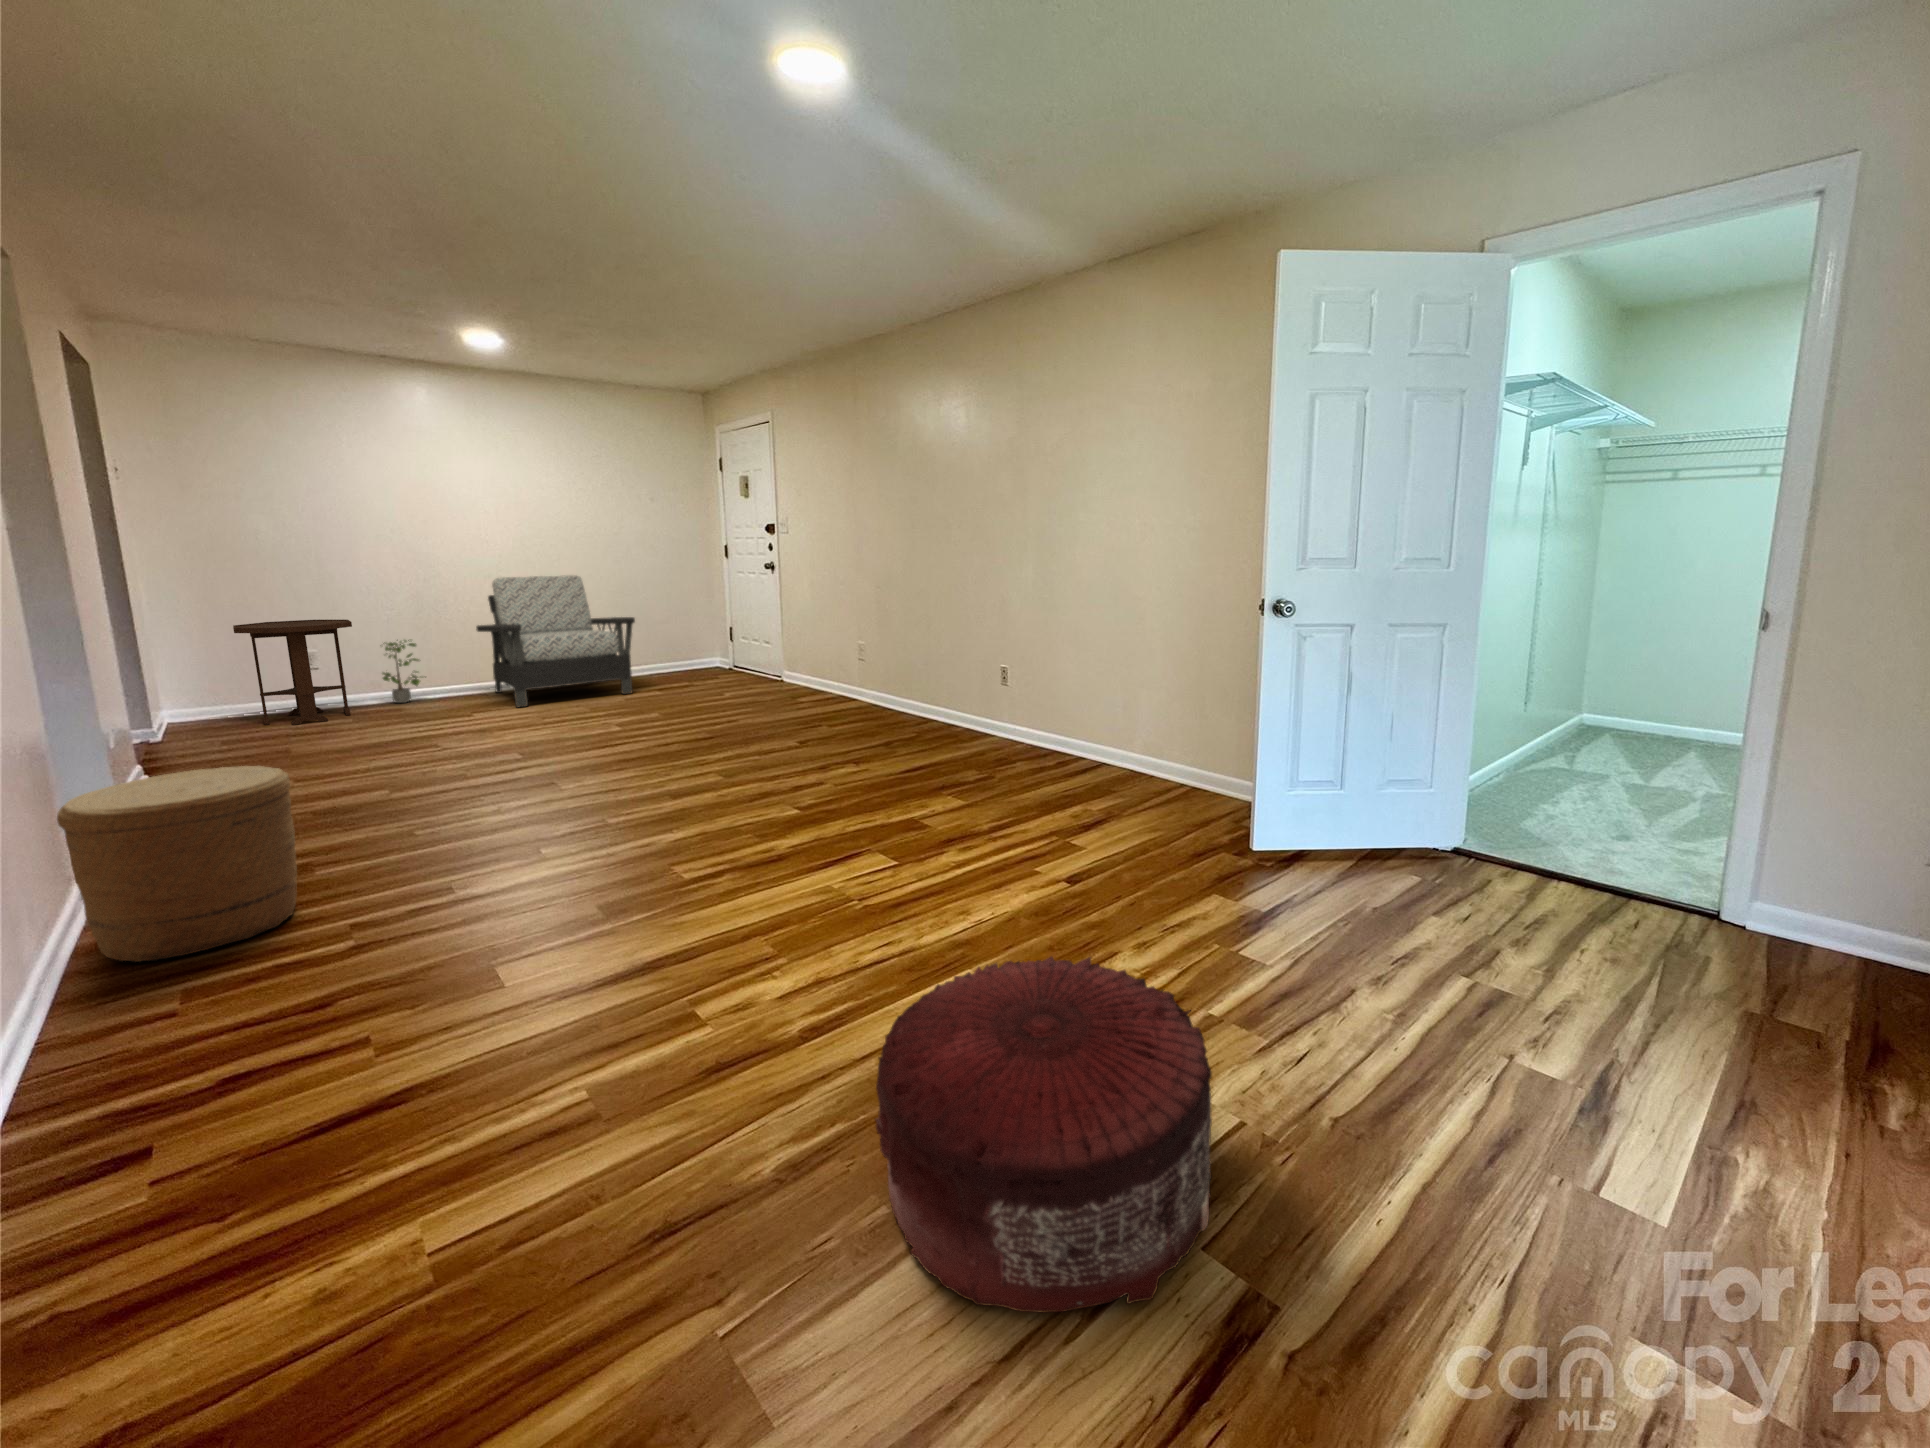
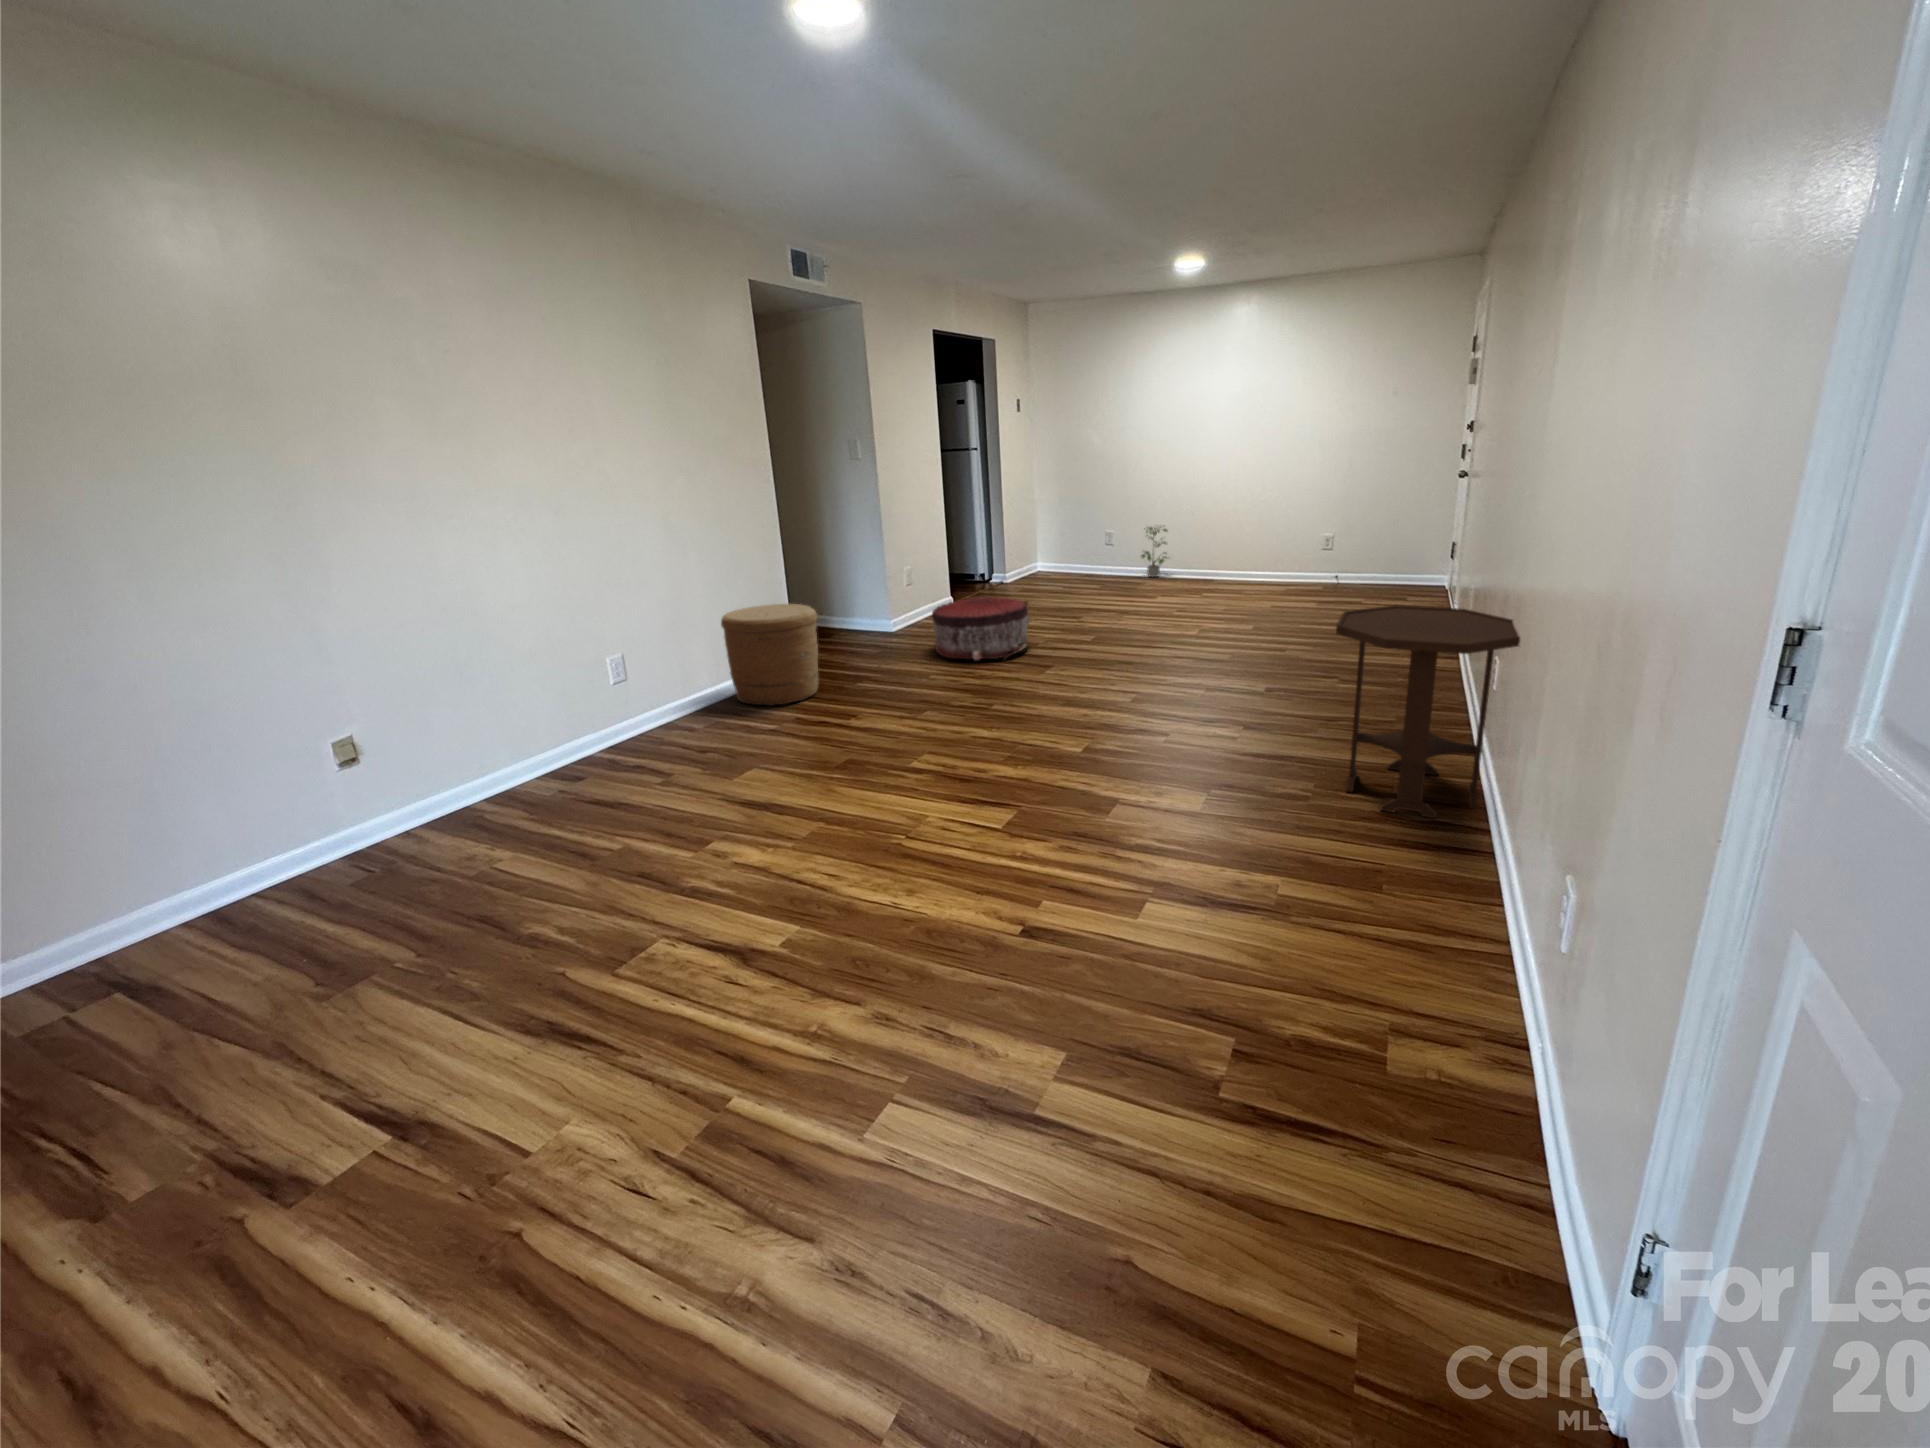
armchair: present [476,575,635,708] -> none [1188,474,1318,601]
side table: present [233,620,352,725] -> present [1336,605,1520,818]
pouf: present [875,957,1212,1313] -> present [932,596,1029,660]

